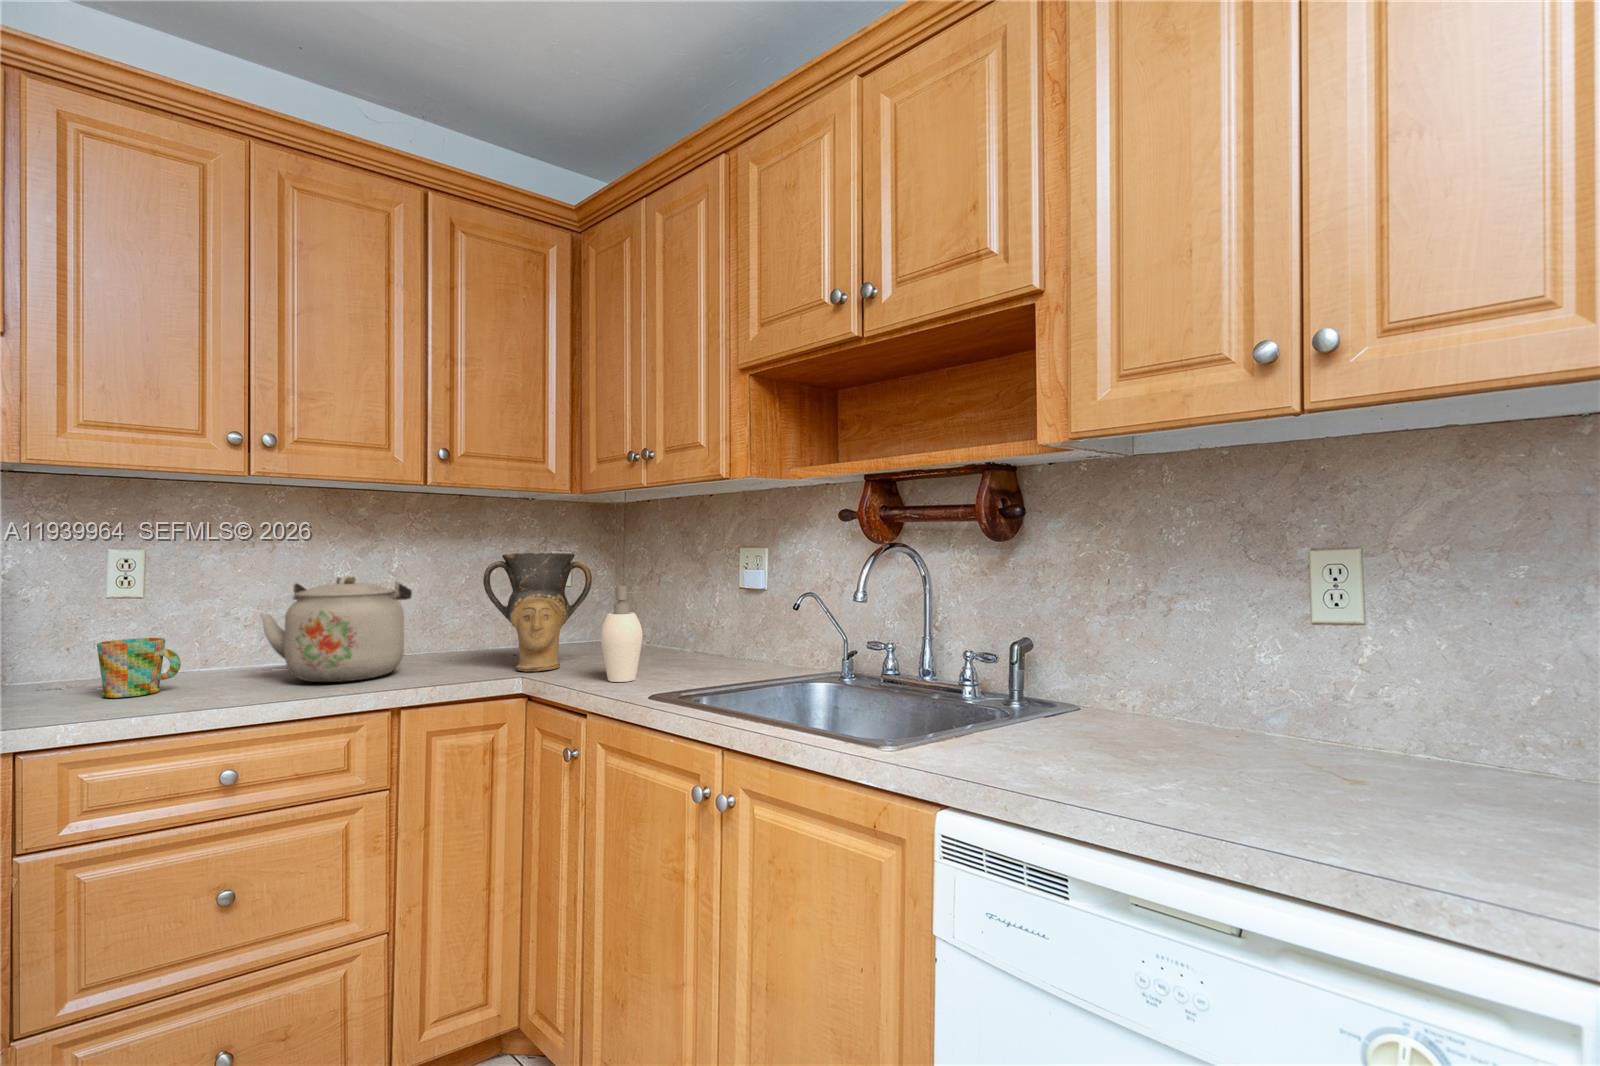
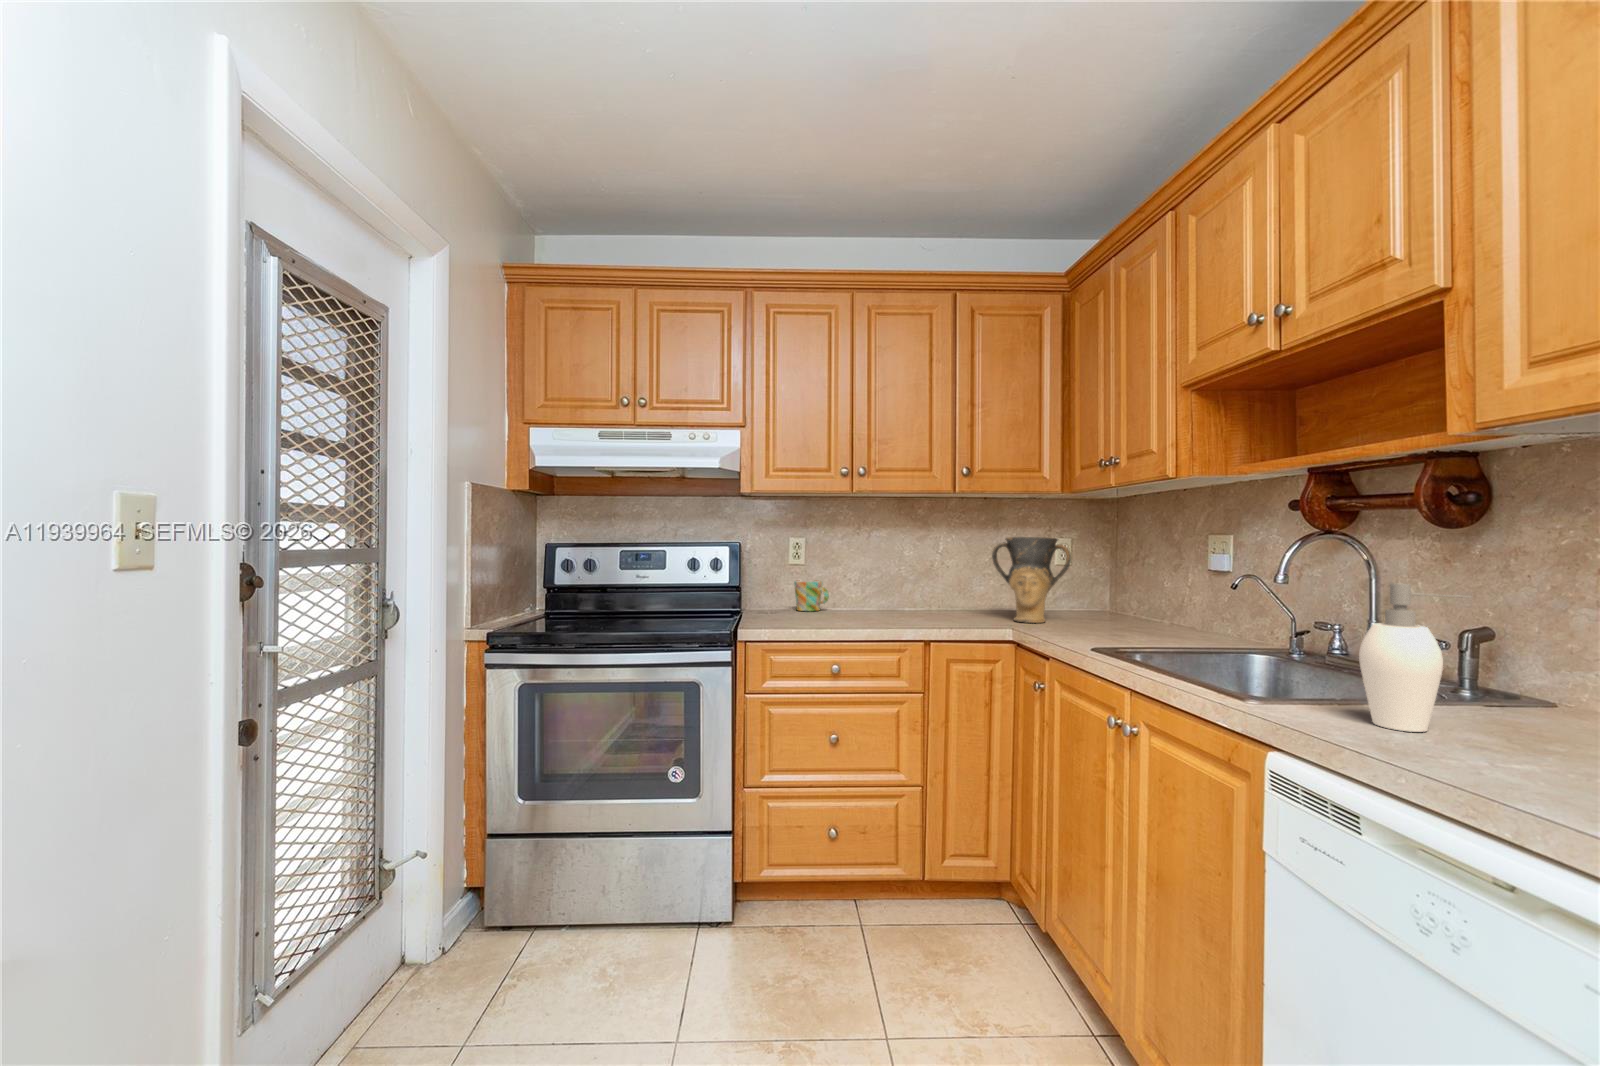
kettle: present [261,576,412,682] -> none [866,550,950,615]
soap dispenser: present [601,586,655,682] -> present [1359,583,1471,732]

